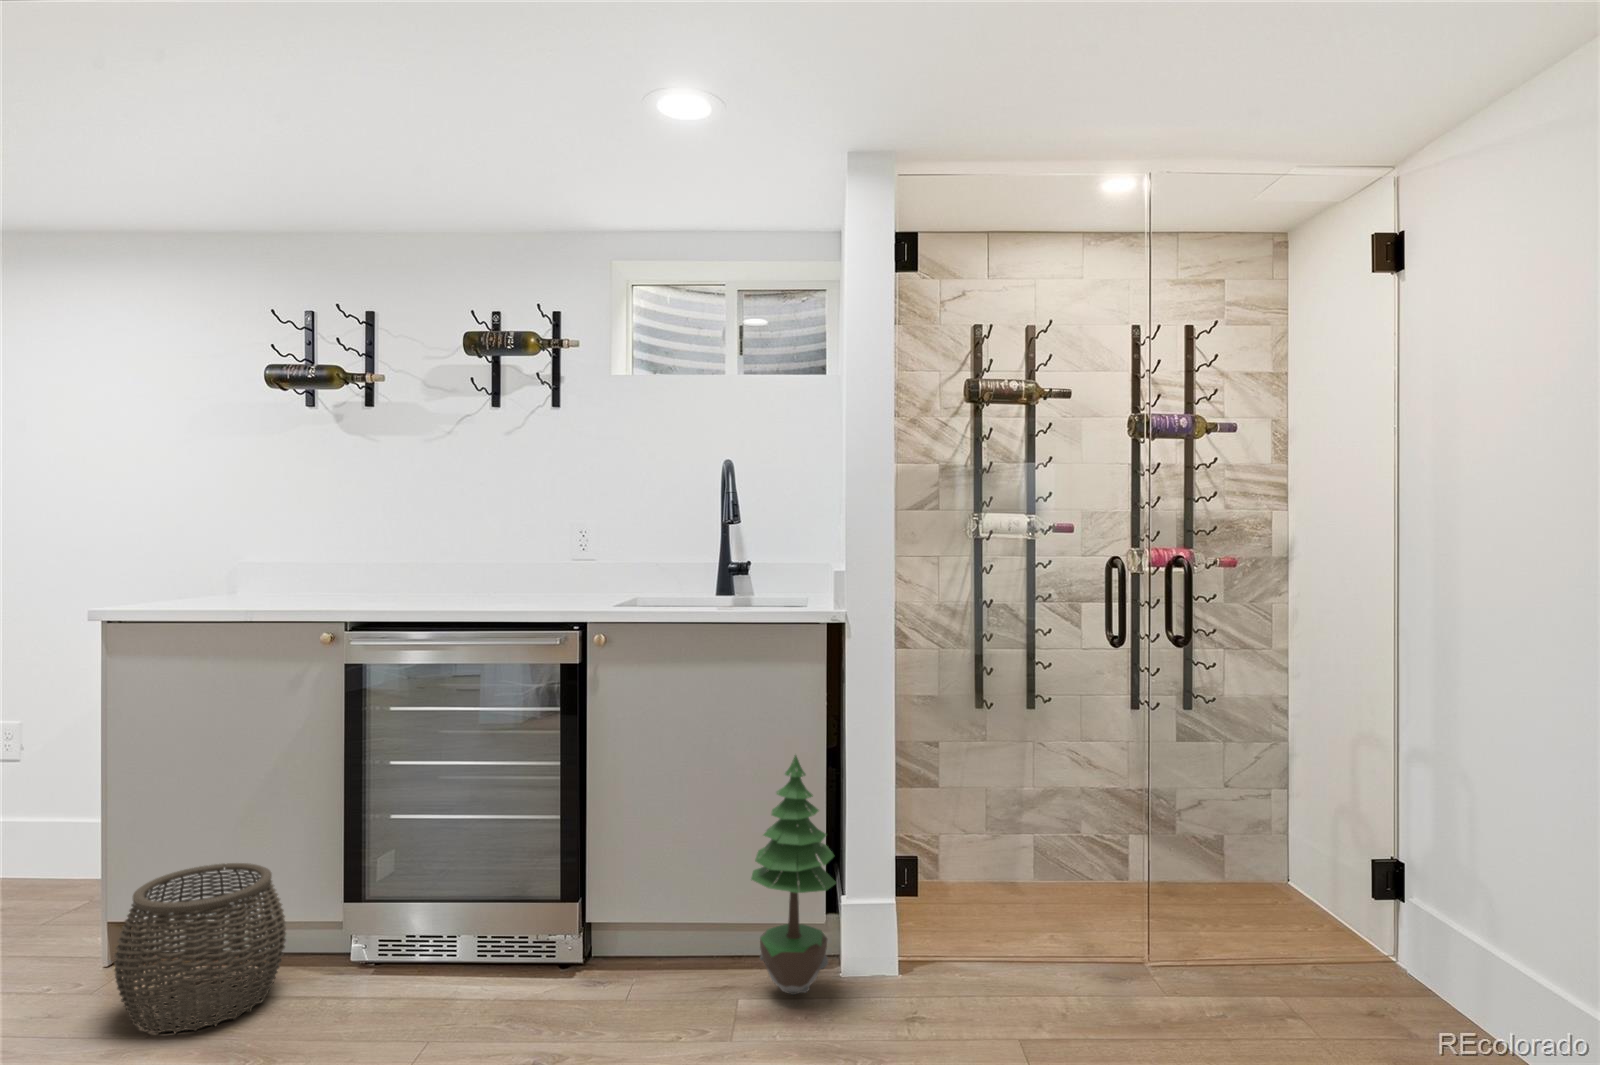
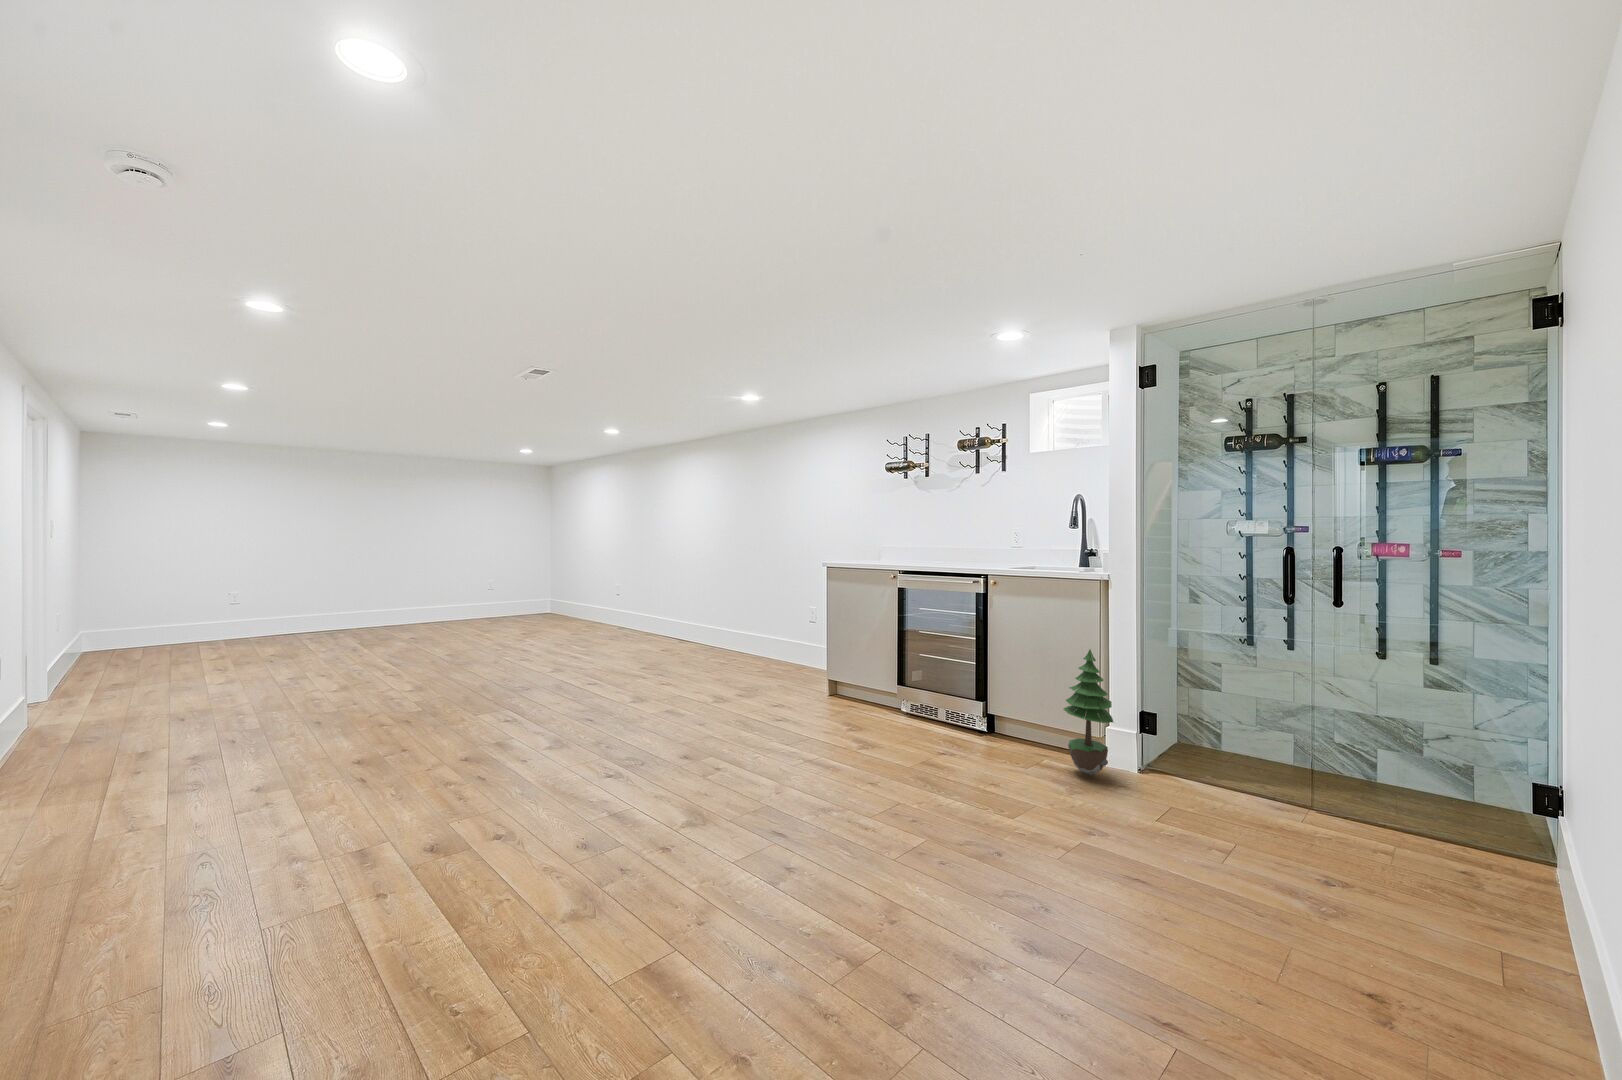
woven basket: present [114,863,286,1034] -> none [822,658,876,715]

